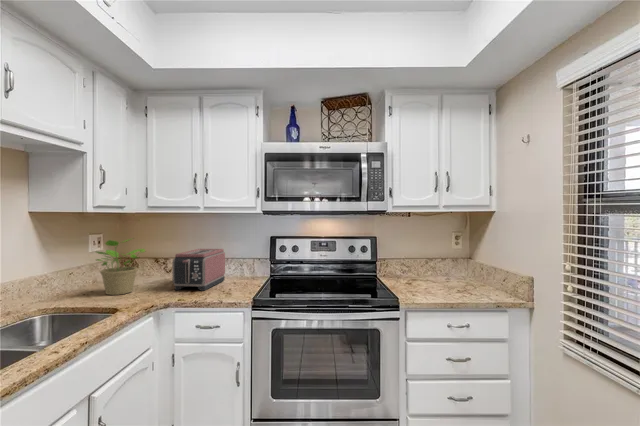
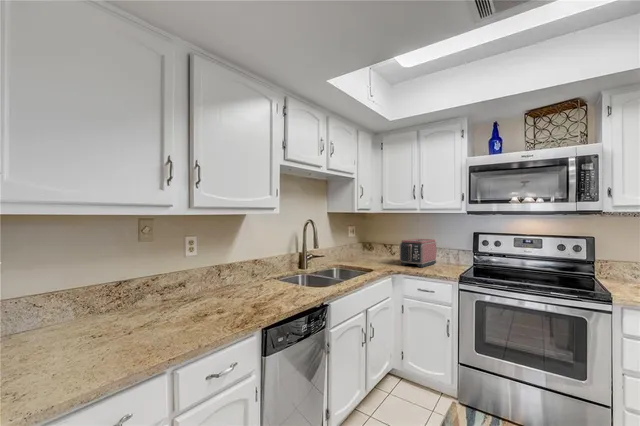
potted plant: present [97,239,145,295] -> none [355,228,384,263]

